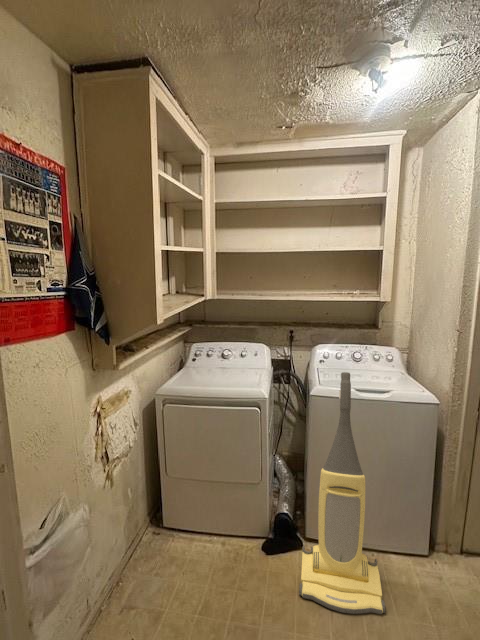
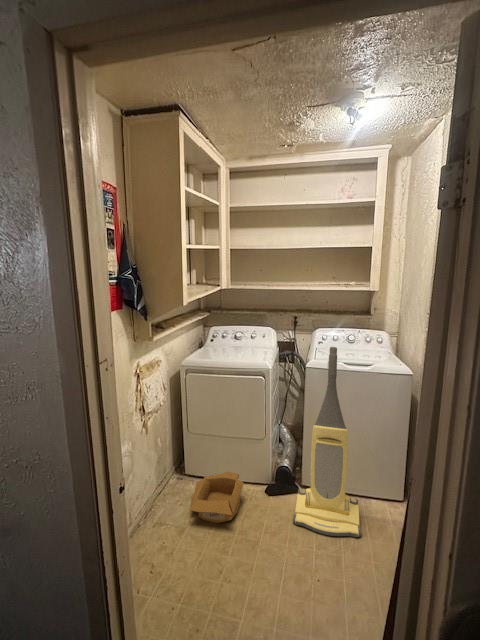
cardboard box: none [166,525,235,600] -> present [189,472,244,523]

